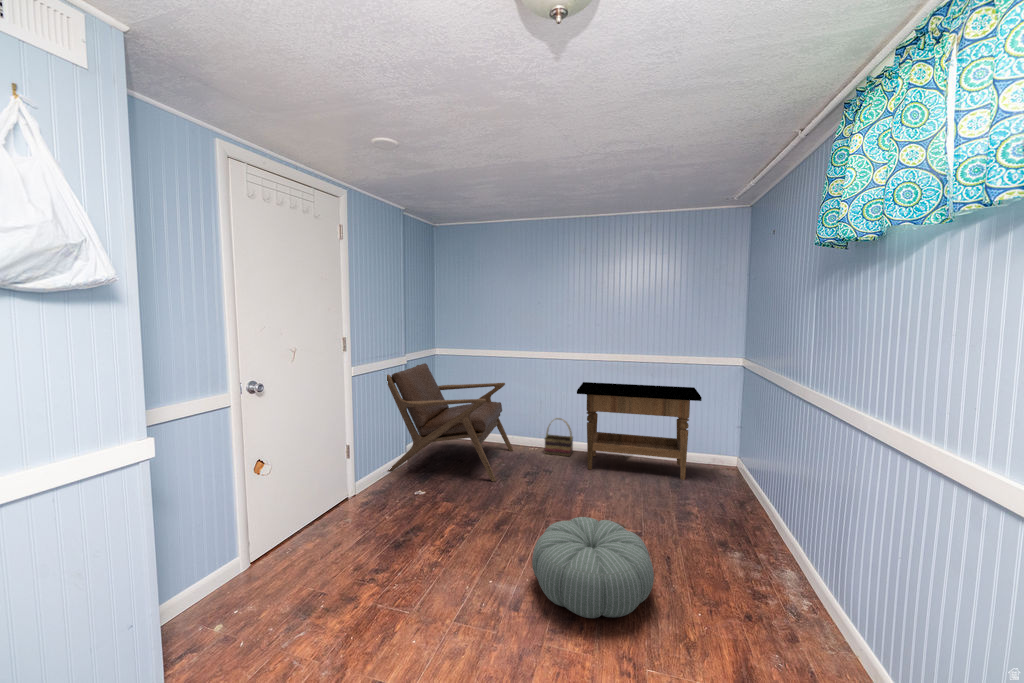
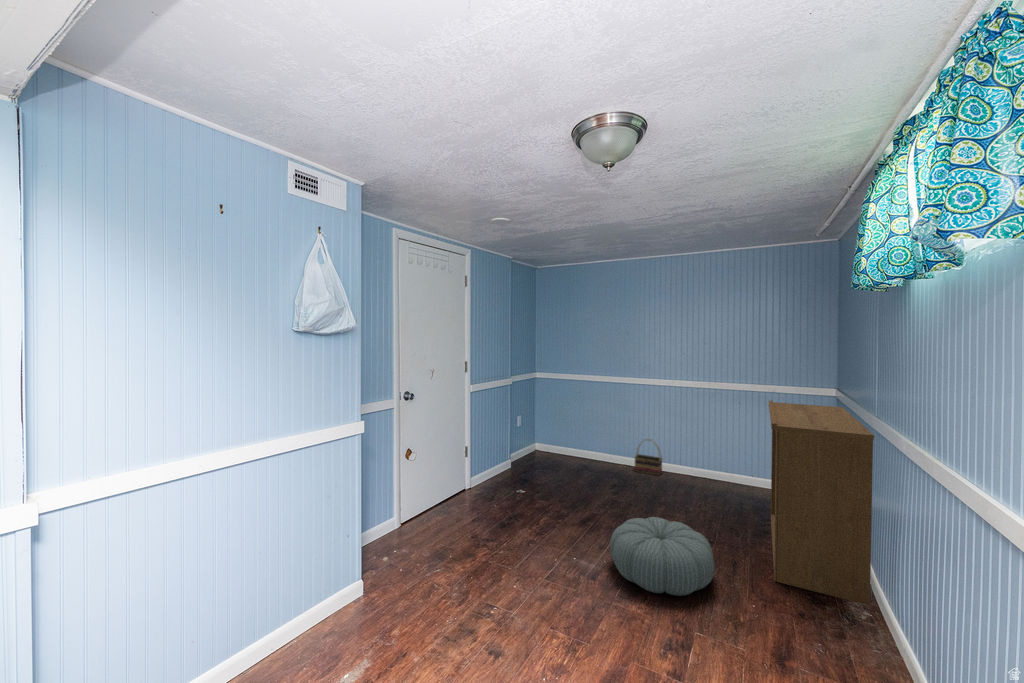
lounge chair: present [387,363,513,482] -> none [495,384,605,490]
bookshelf: none [687,373,817,591] -> present [769,400,874,605]
side table: present [577,382,702,480] -> none [663,407,788,505]

